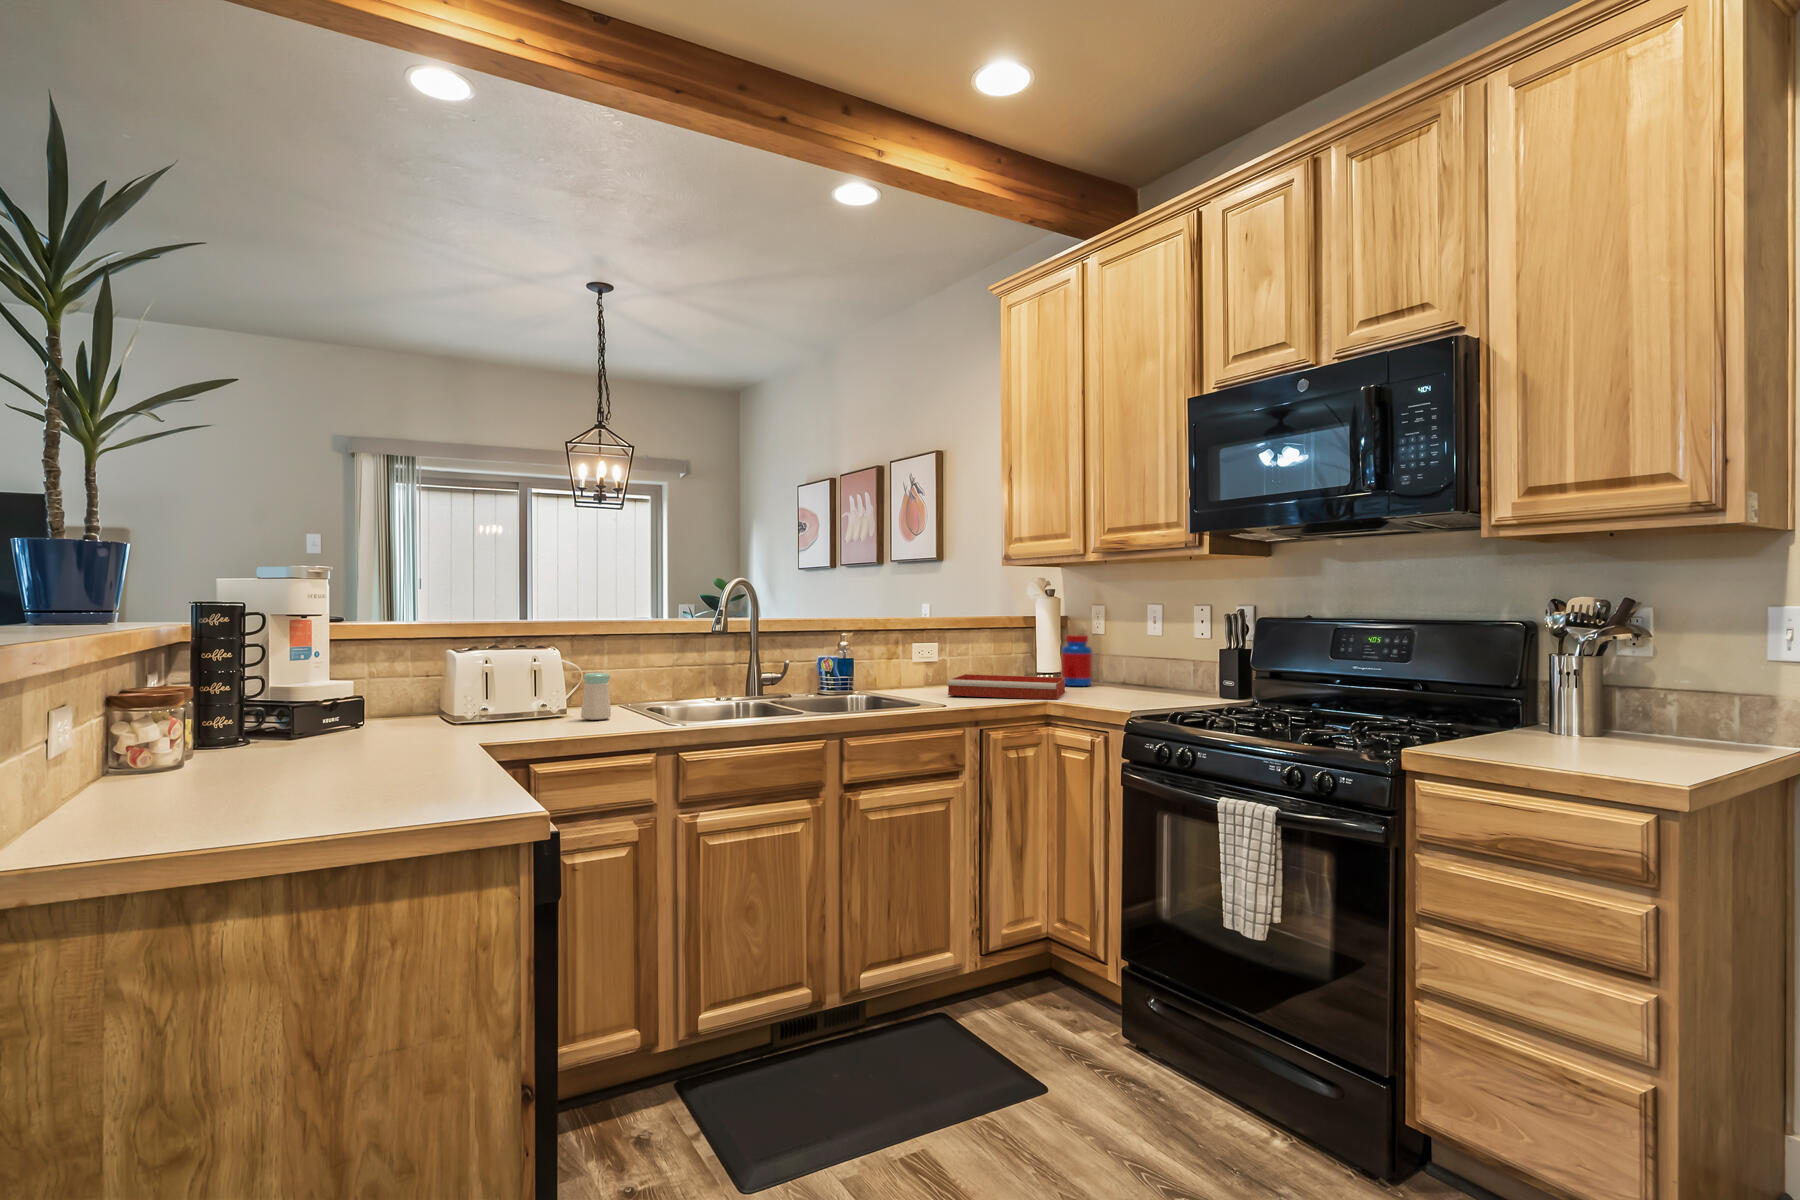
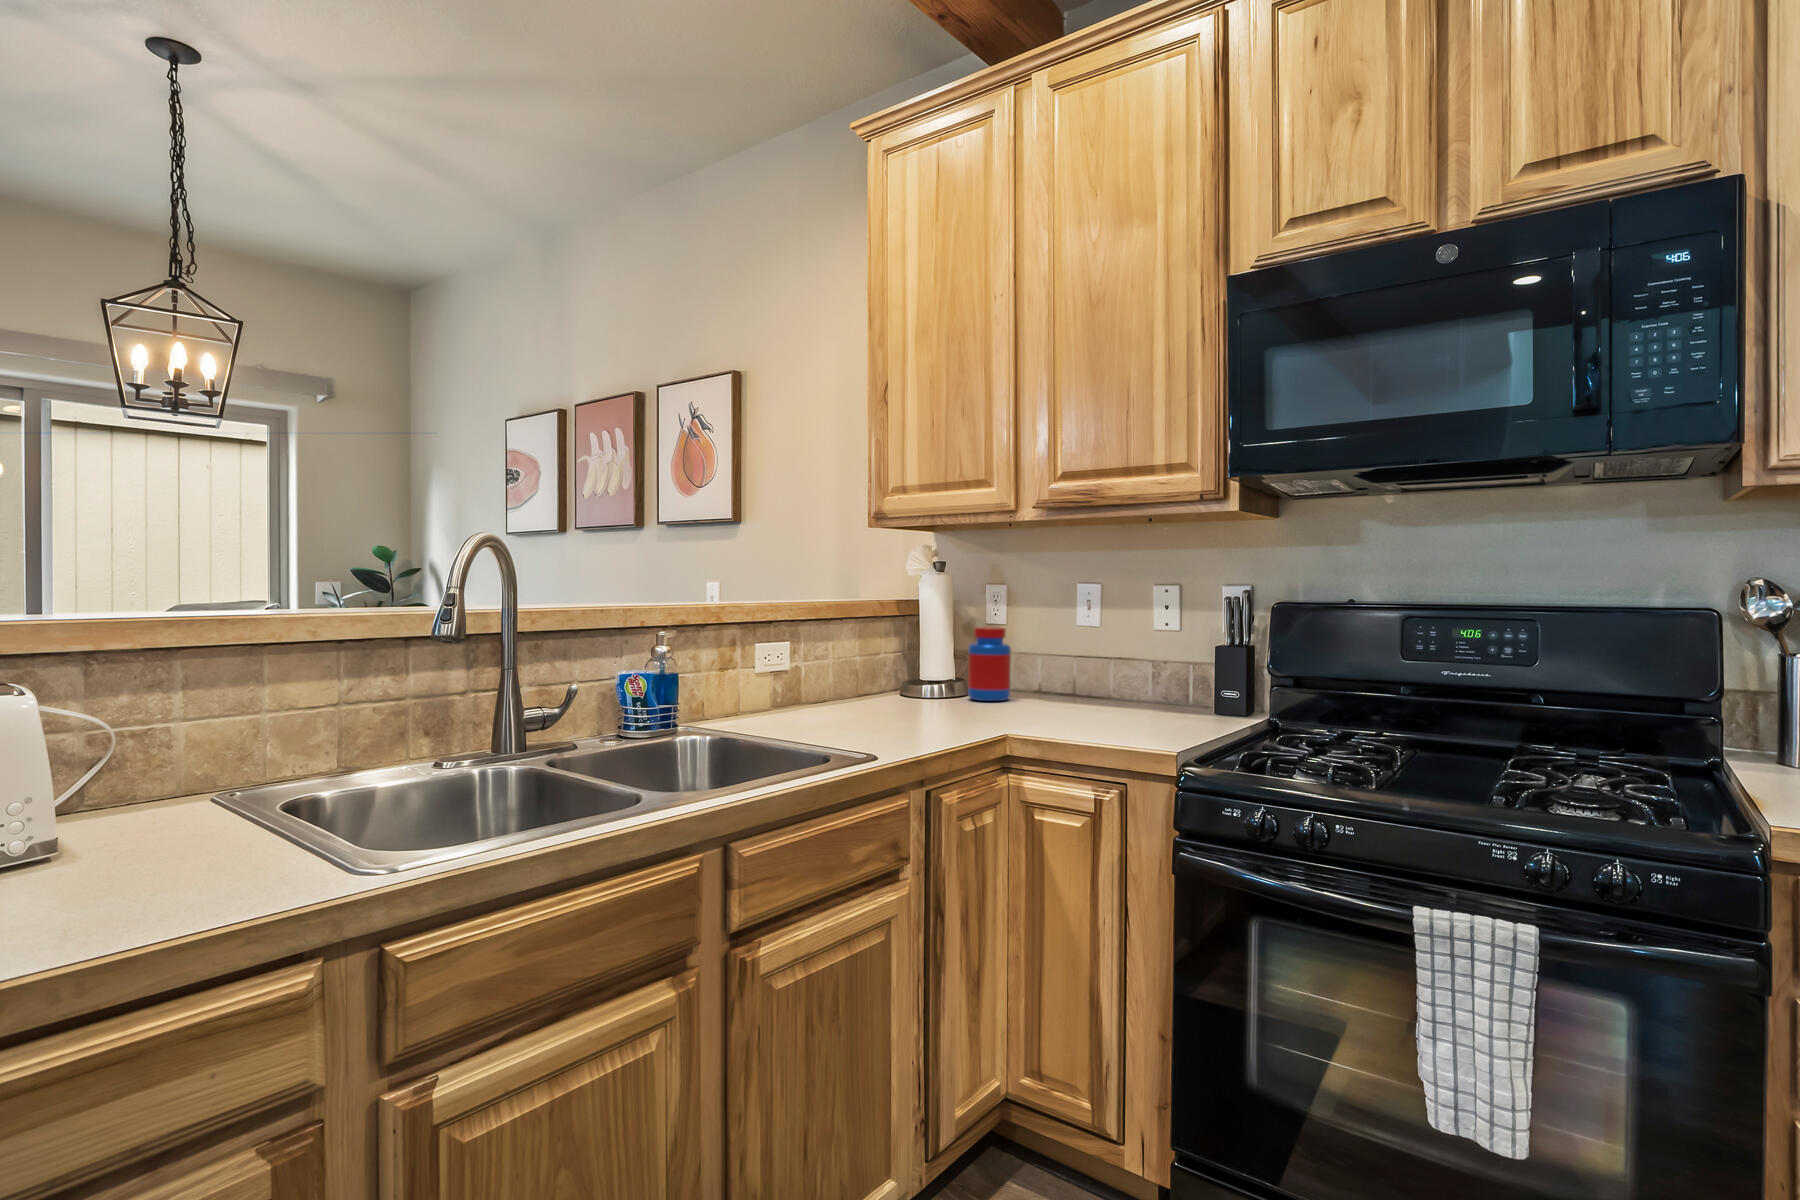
salt shaker: present [581,673,611,720] -> none [110,750,195,866]
tray: present [948,674,1065,700] -> none [844,691,1018,732]

